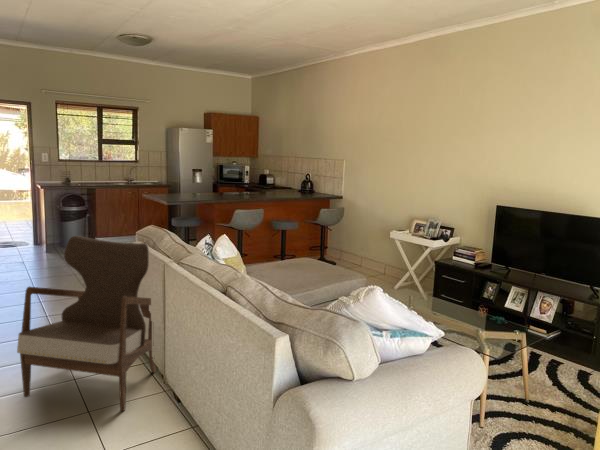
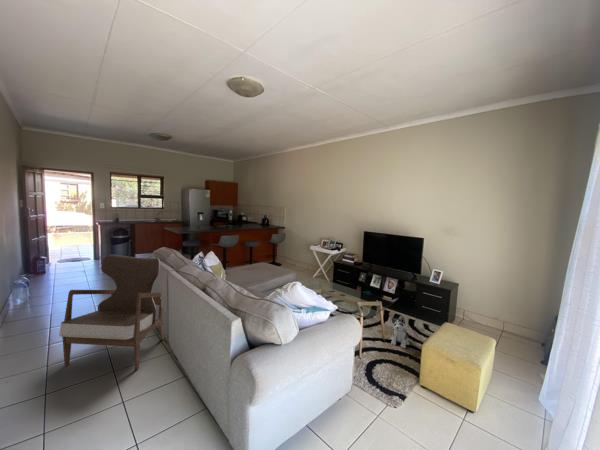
plush toy: none [539,362,575,418] -> present [390,317,409,348]

